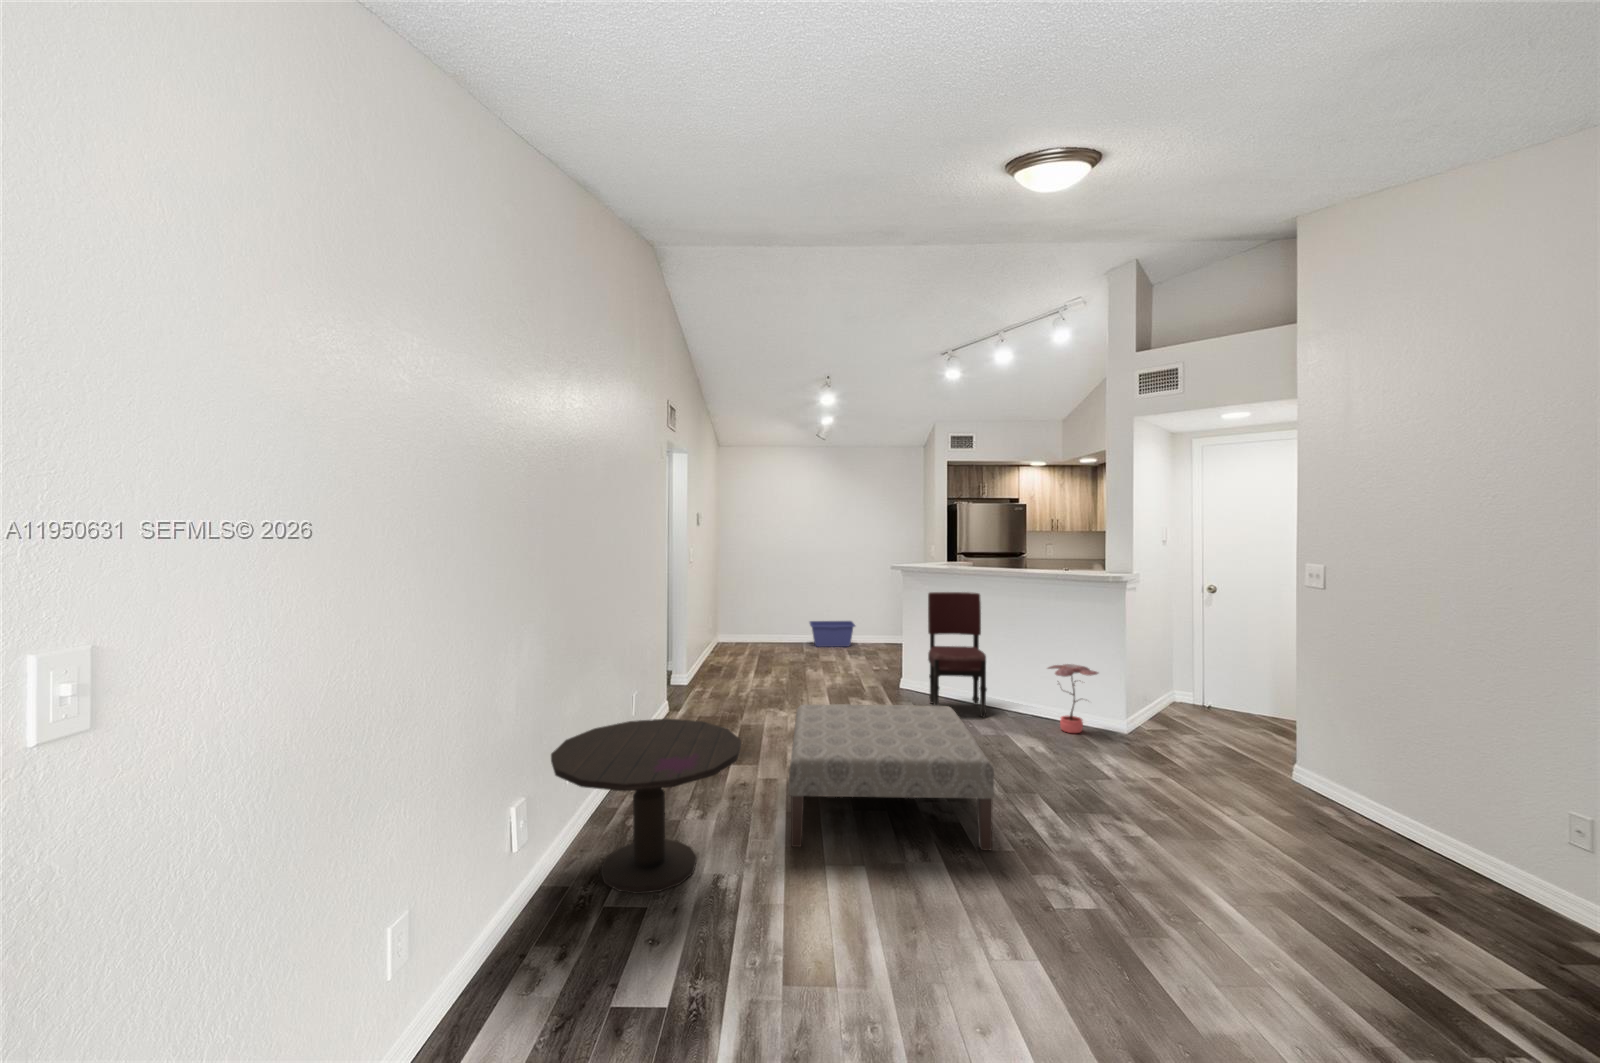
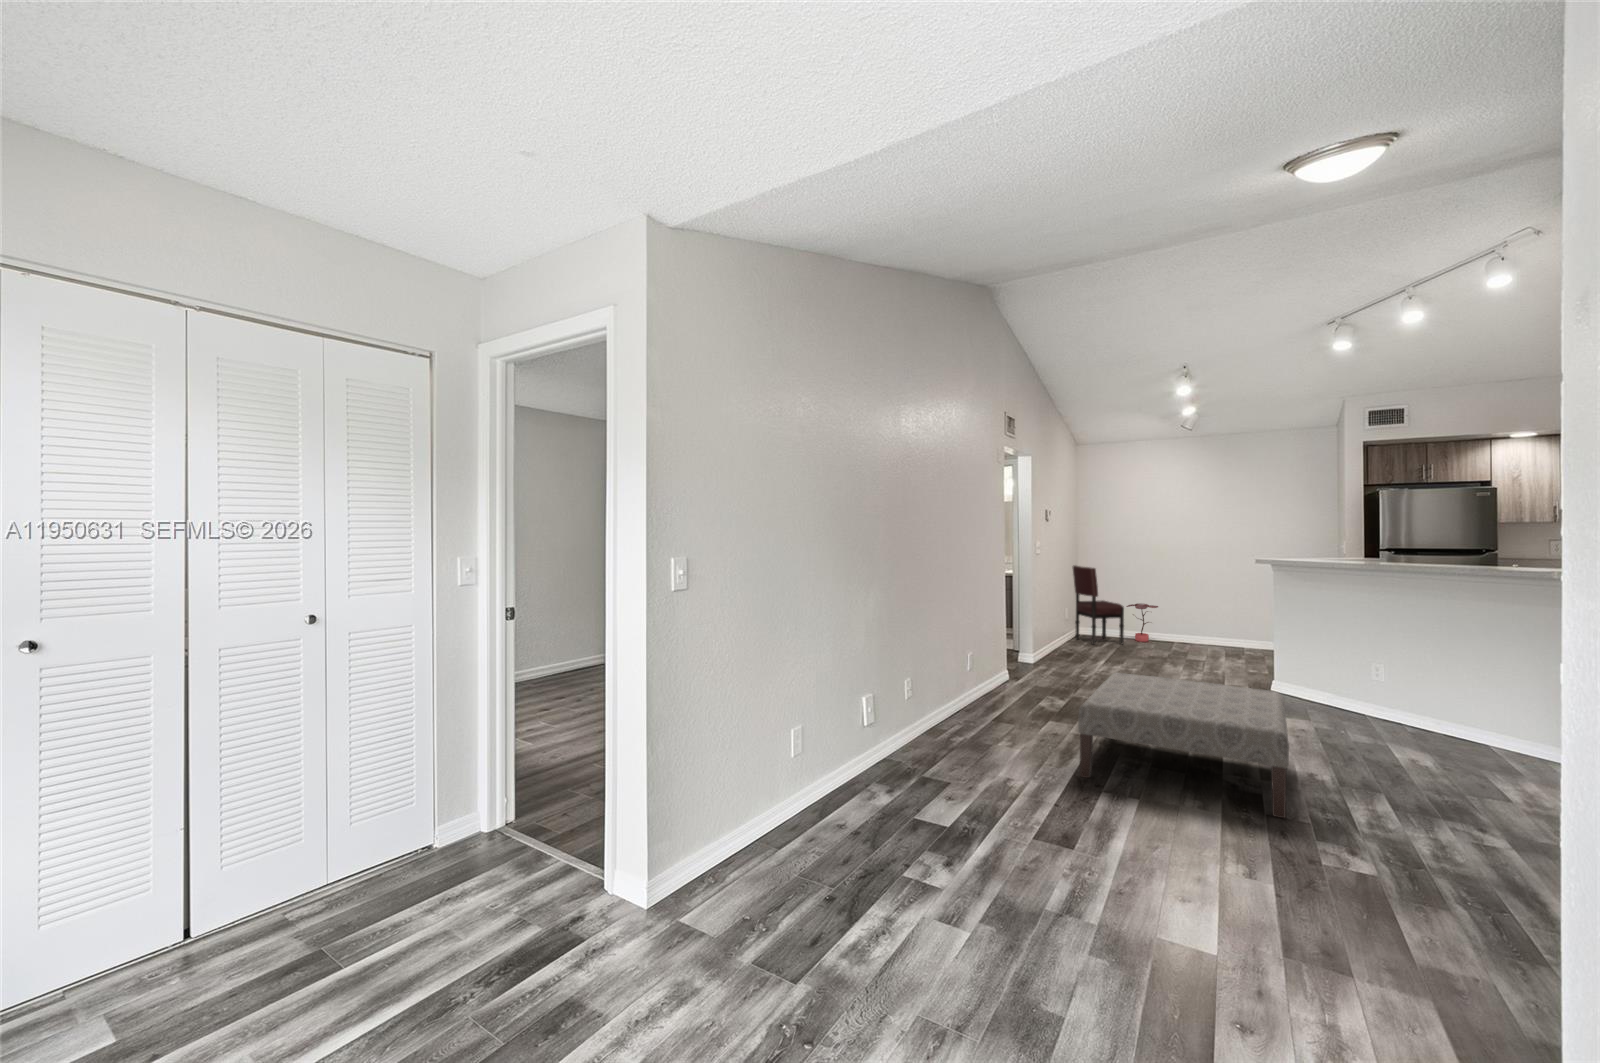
dining chair: present [928,592,987,717] -> present [1073,566,1124,645]
storage bin: present [810,621,855,647] -> none [1183,620,1240,650]
potted plant: present [1048,664,1098,733] -> present [1126,603,1158,642]
side table: present [551,719,741,894] -> none [891,658,1034,778]

